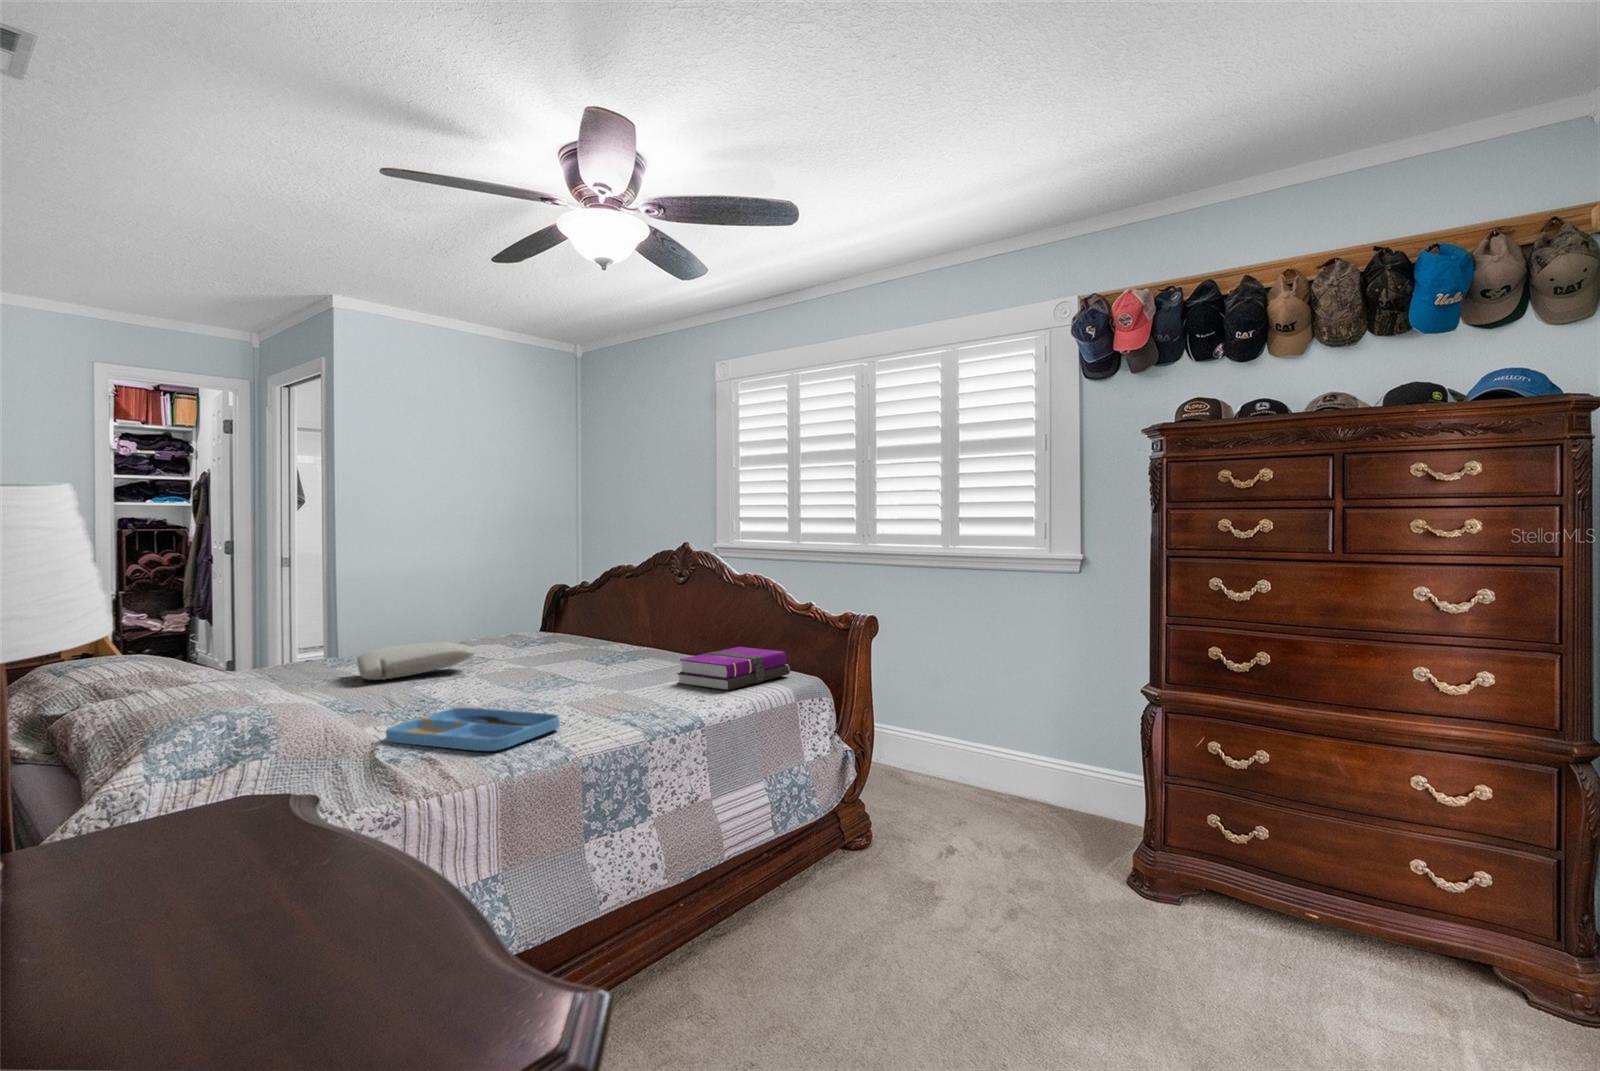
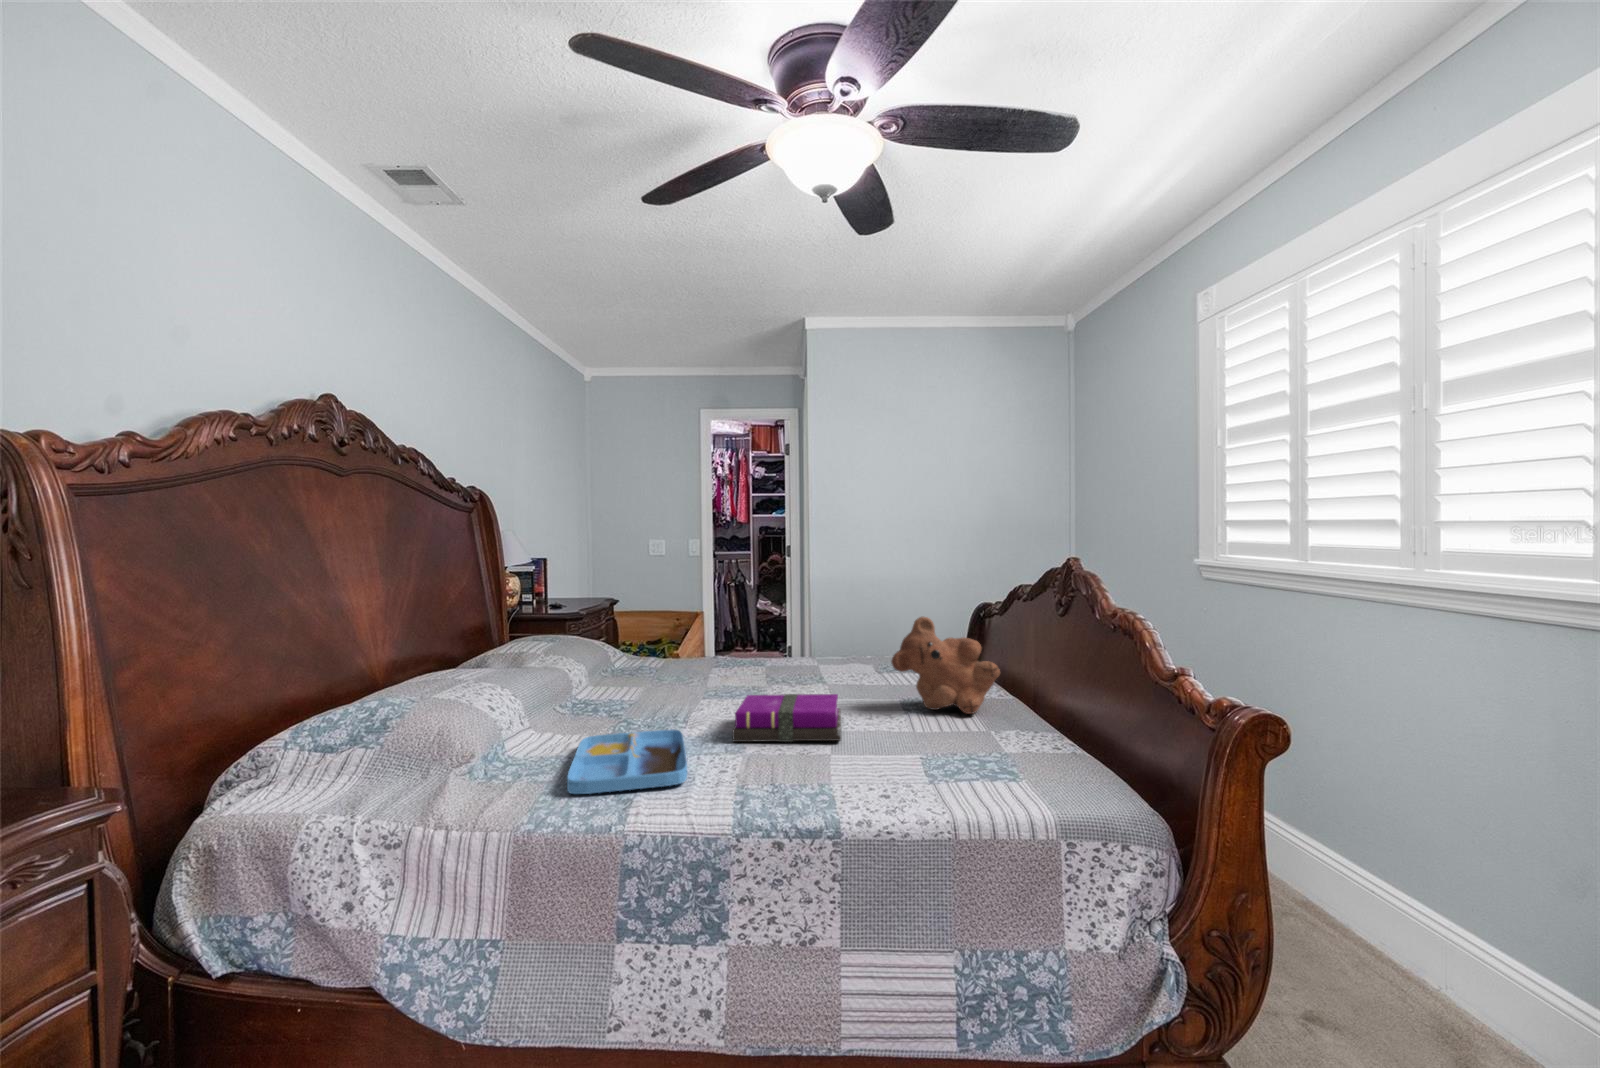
teddy bear: none [560,586,643,667] -> present [891,617,1000,714]
pillow: present [357,642,476,680] -> none [747,653,854,681]
notebook: present [677,647,790,690] -> present [732,694,841,742]

